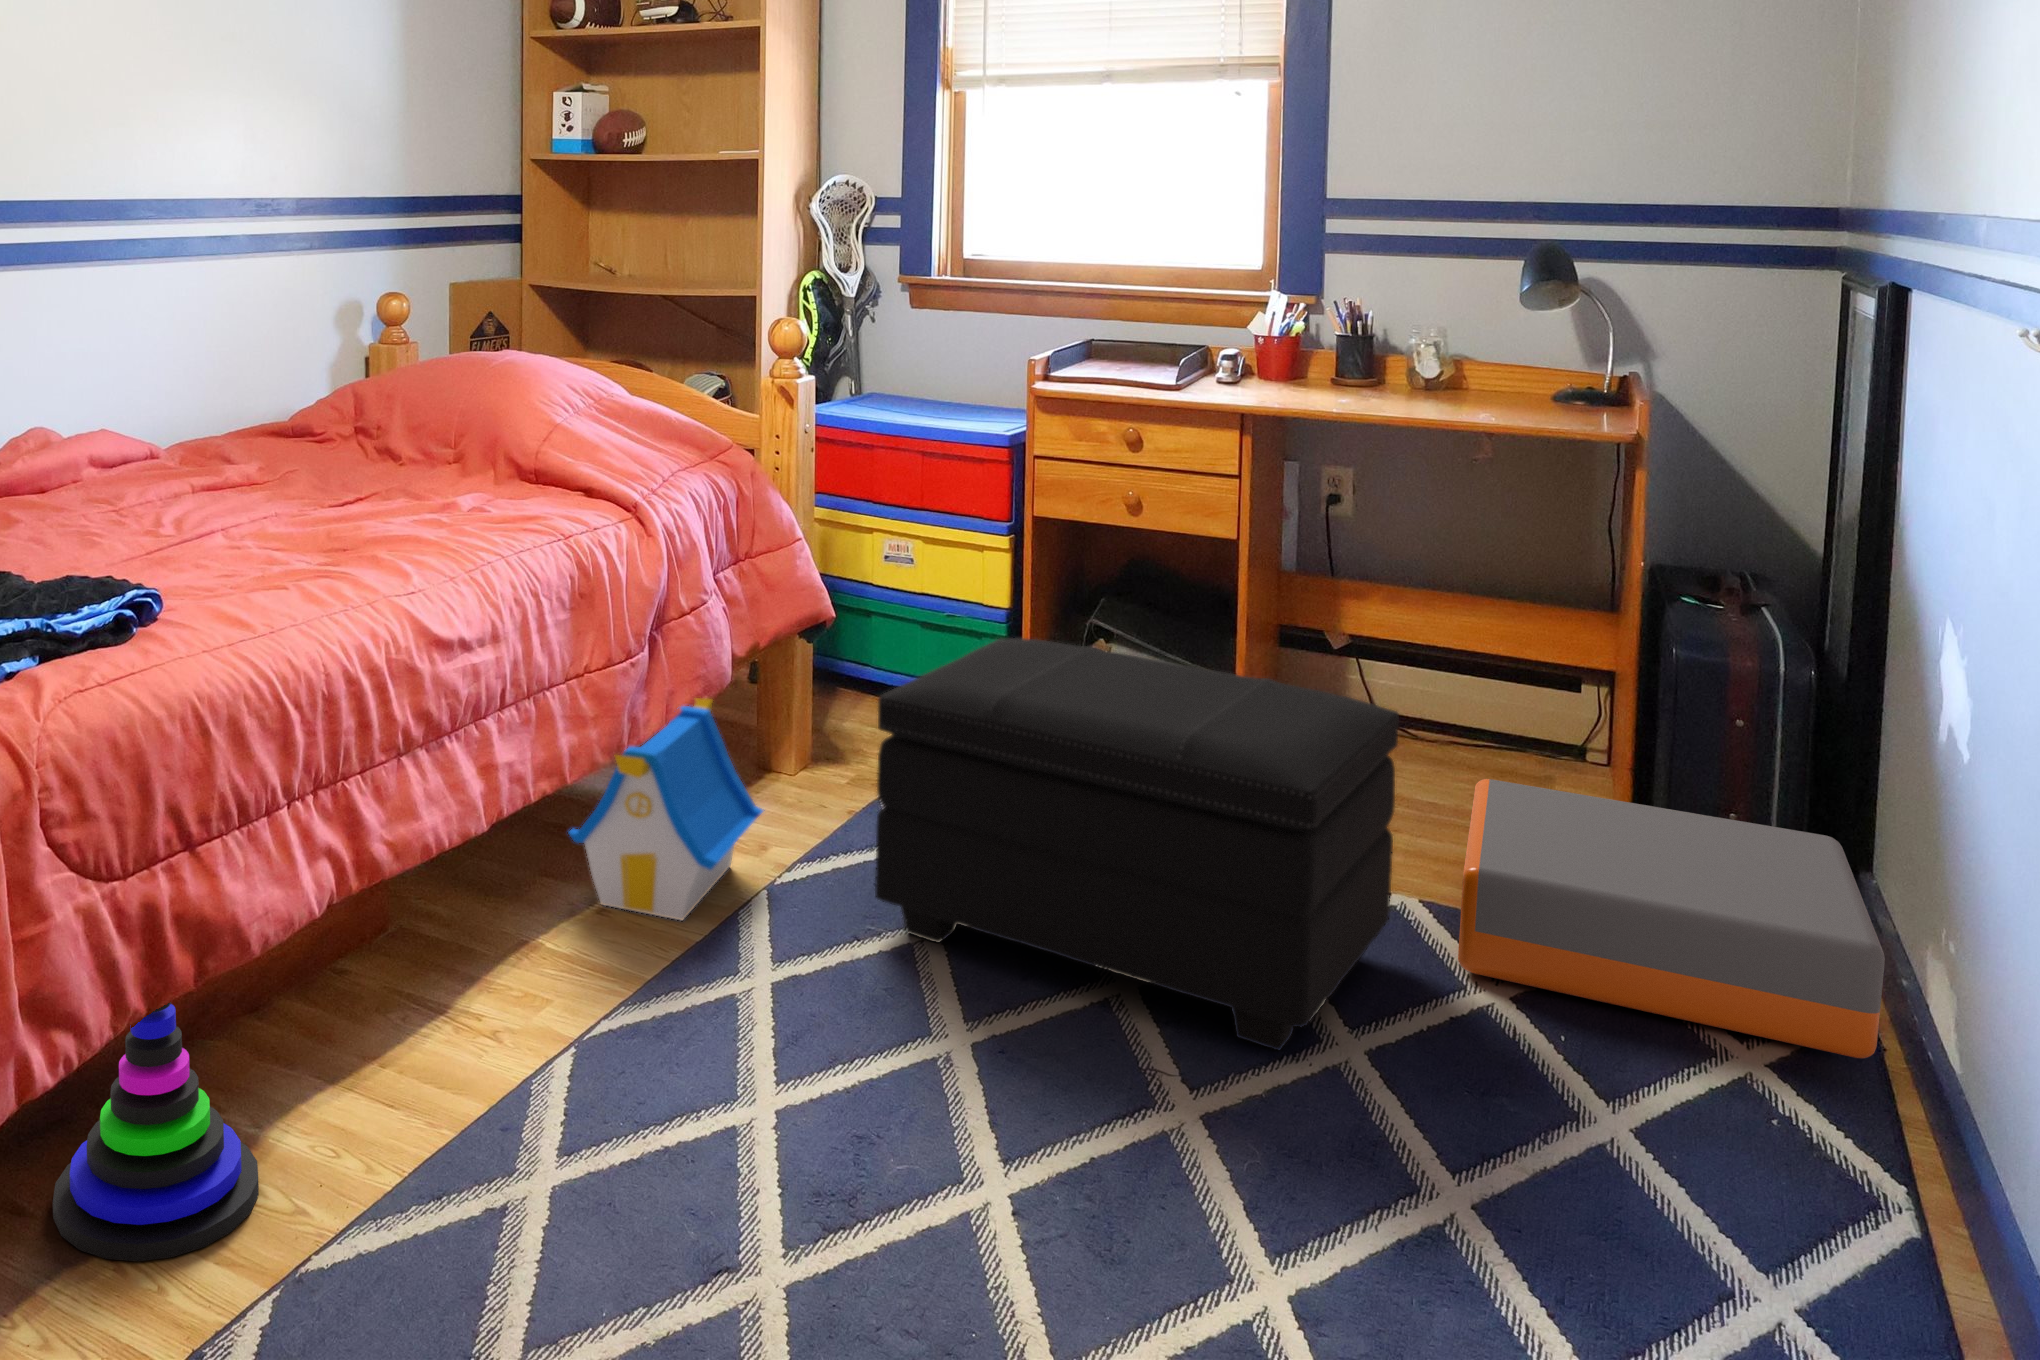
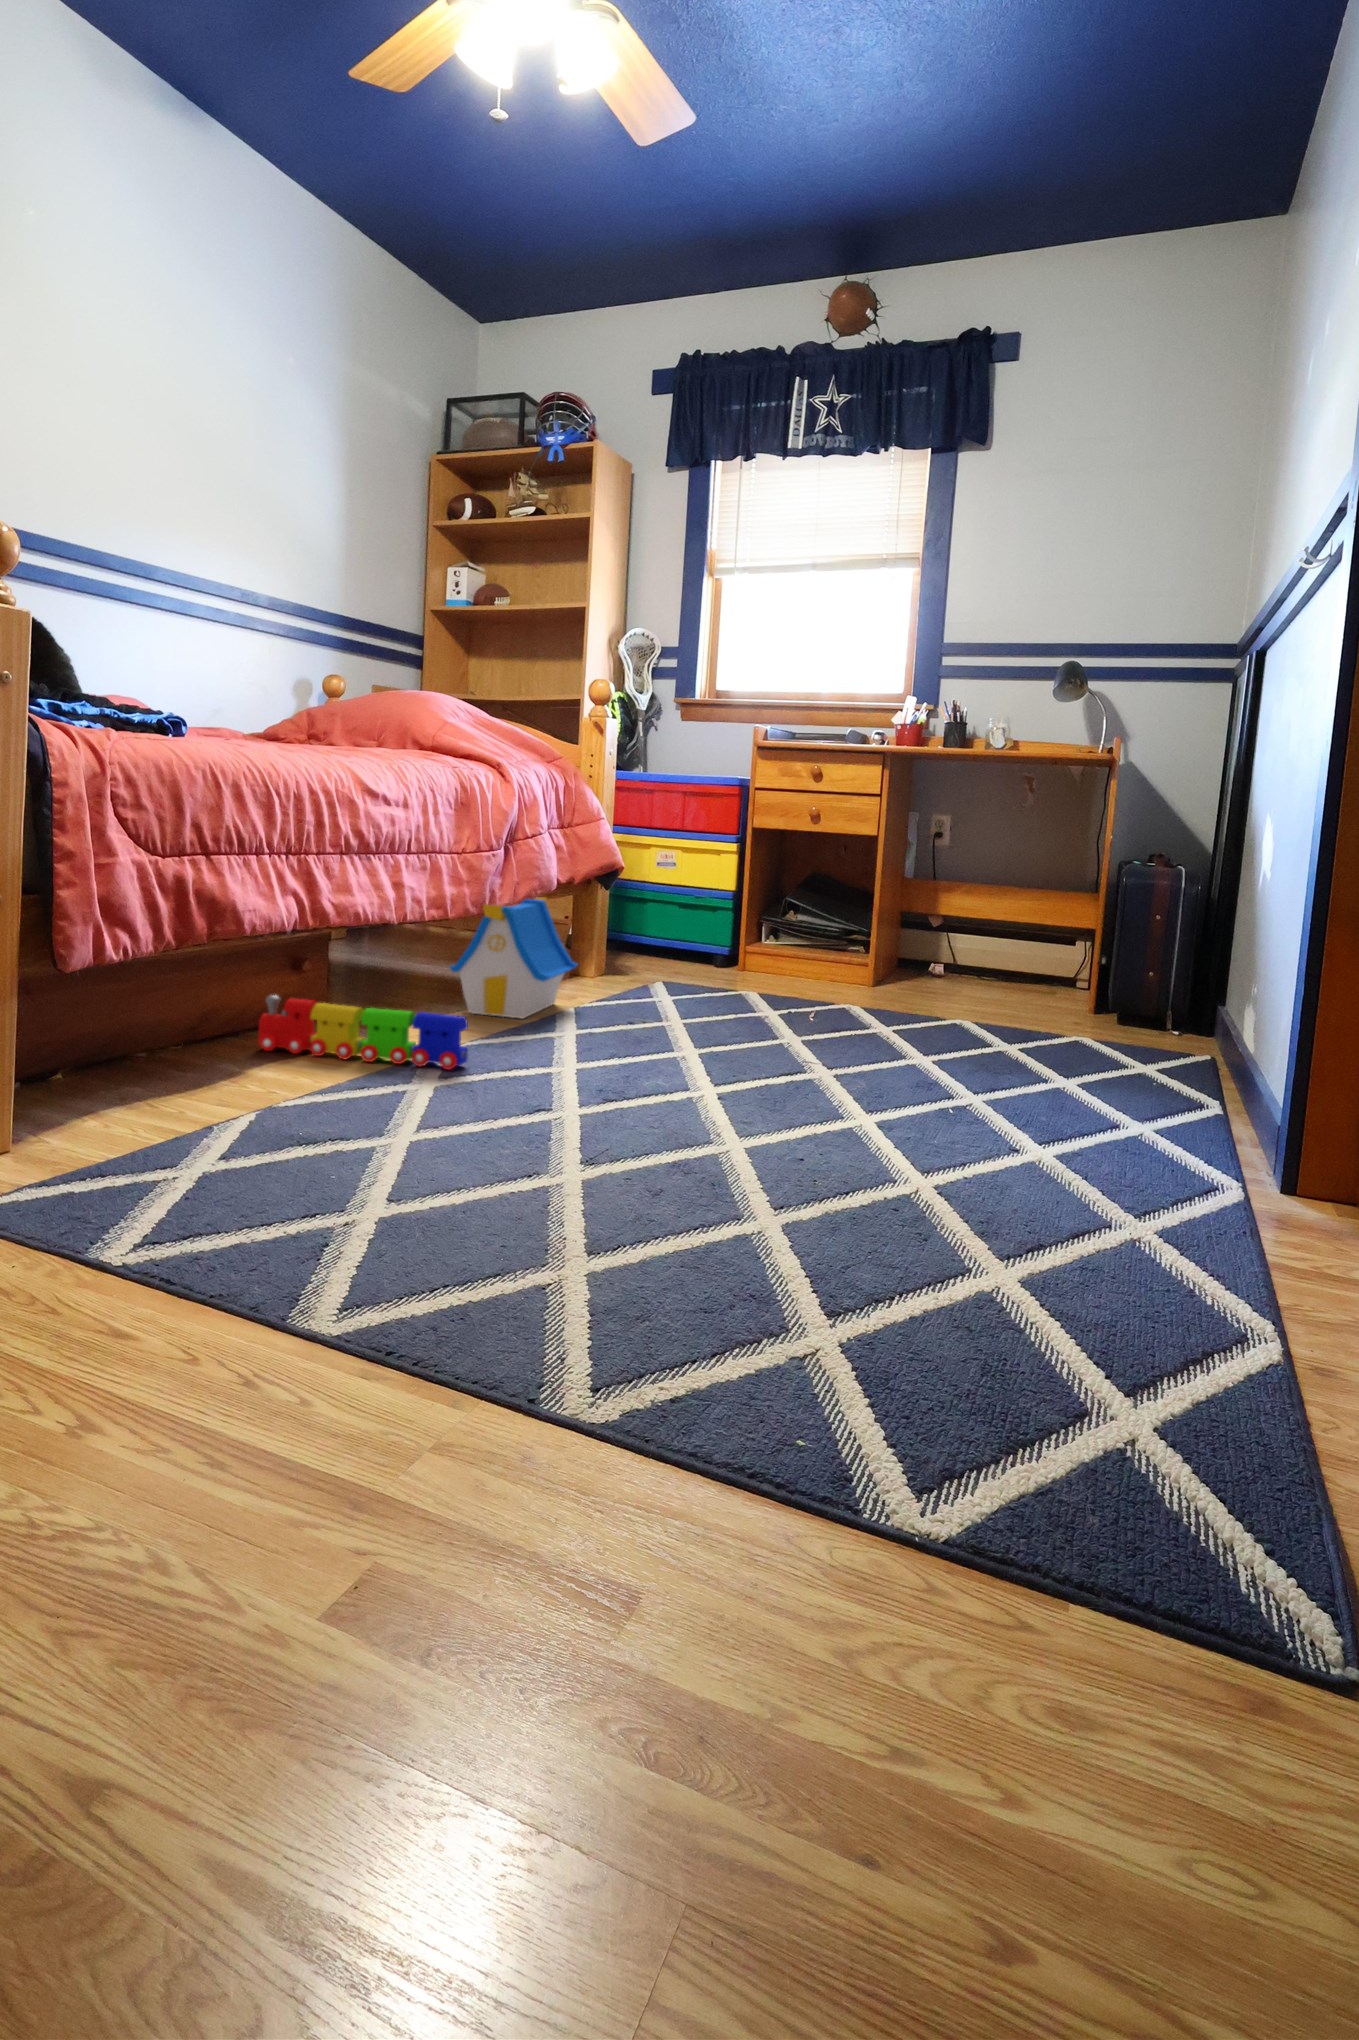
footstool: present [875,638,1399,1050] -> none [648,858,964,1059]
storage box: present [1458,779,1885,1058] -> none [993,954,1217,1065]
toy train: none [289,955,597,1104] -> present [258,995,468,1070]
stacking toy: present [53,1002,259,1261] -> none [98,899,242,1112]

